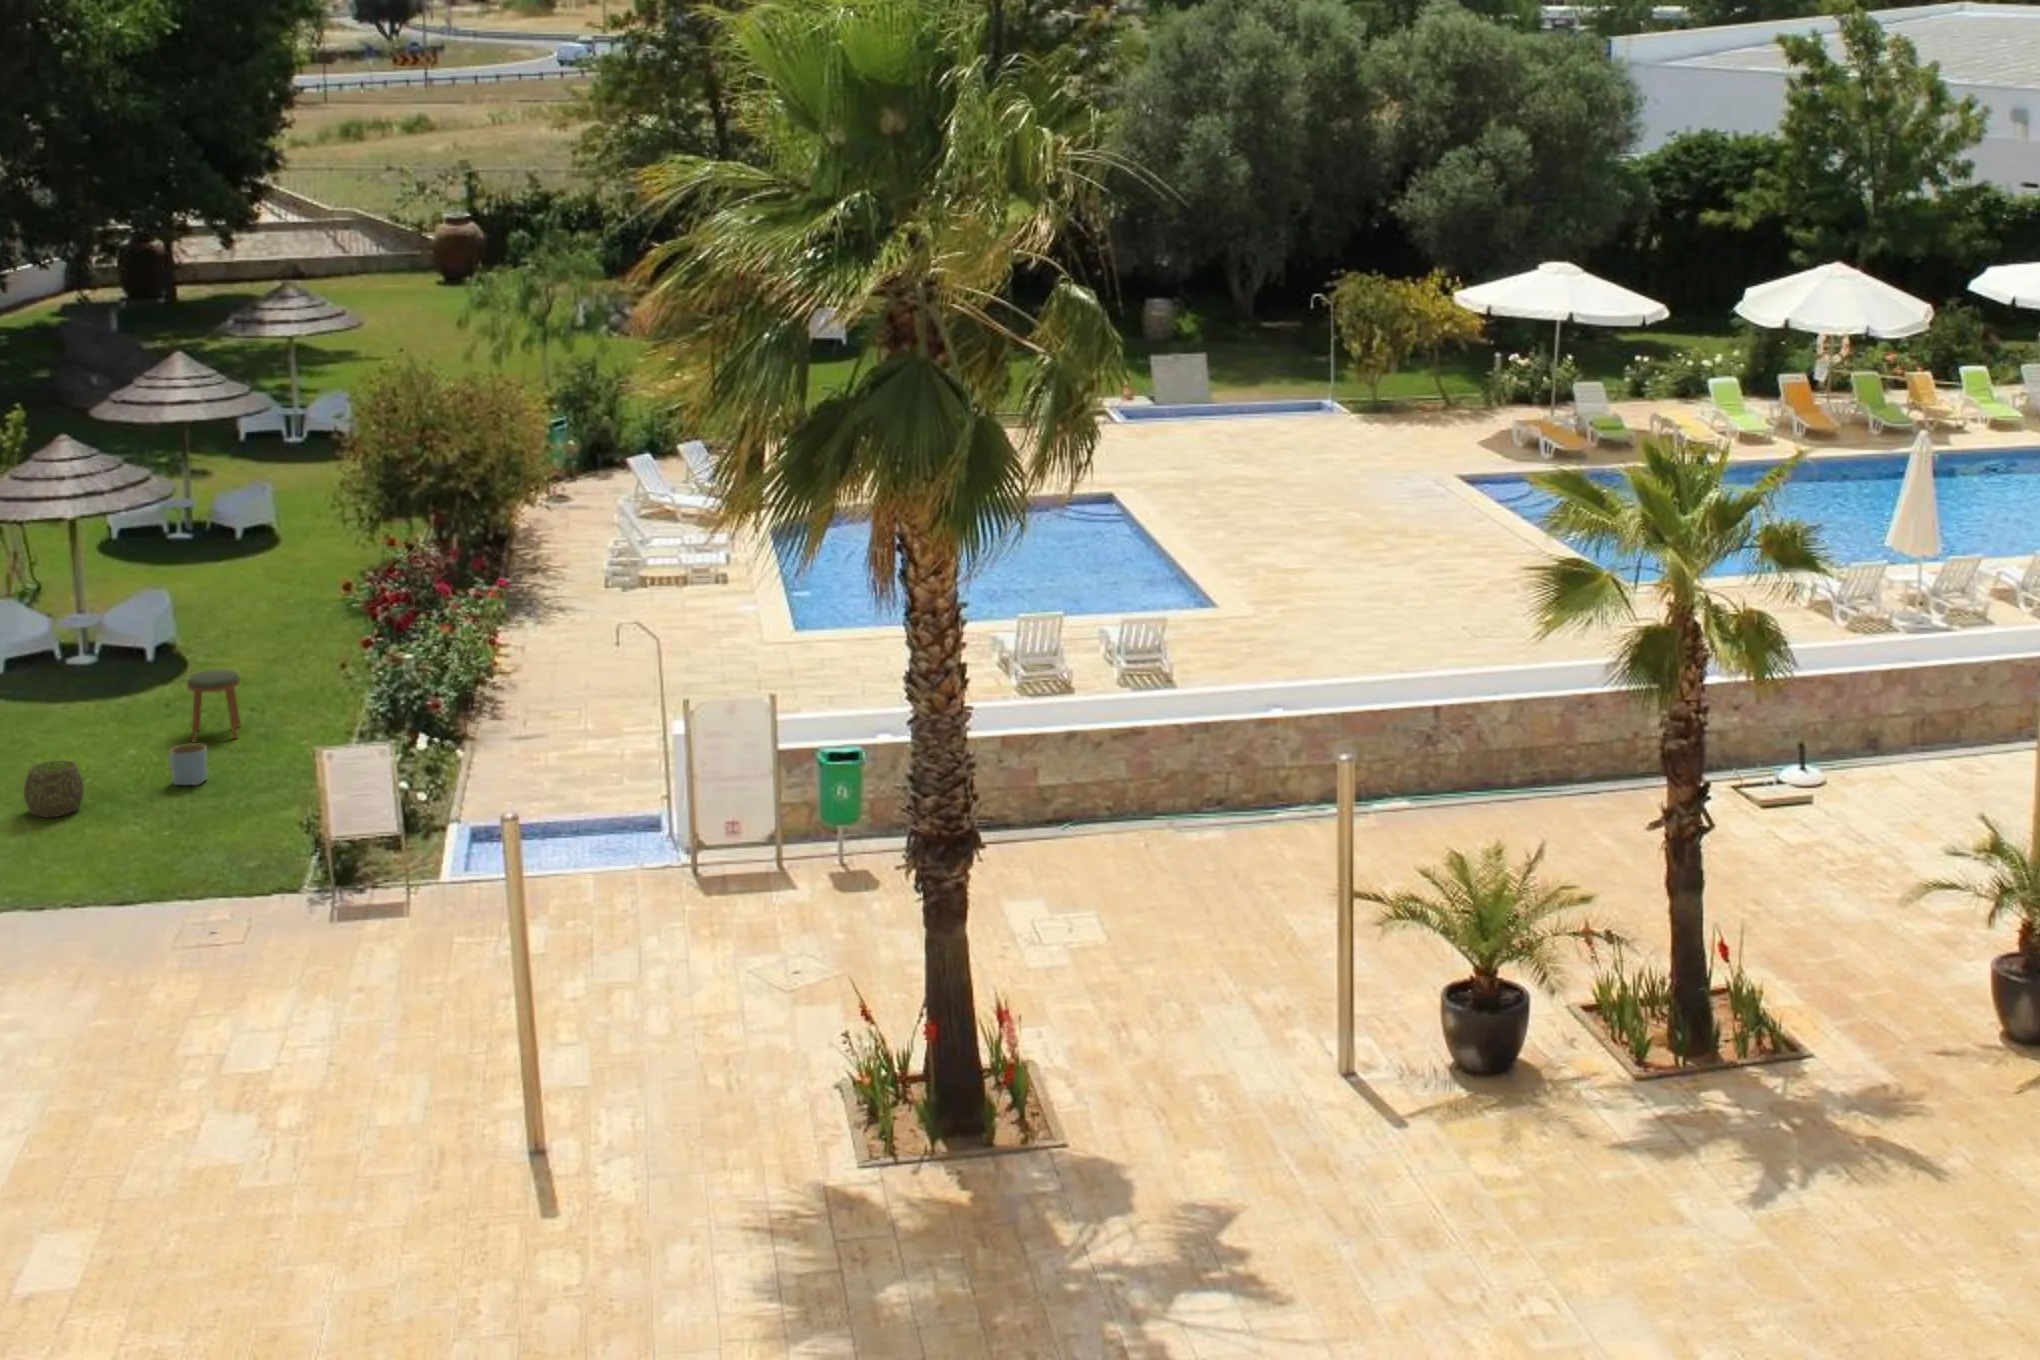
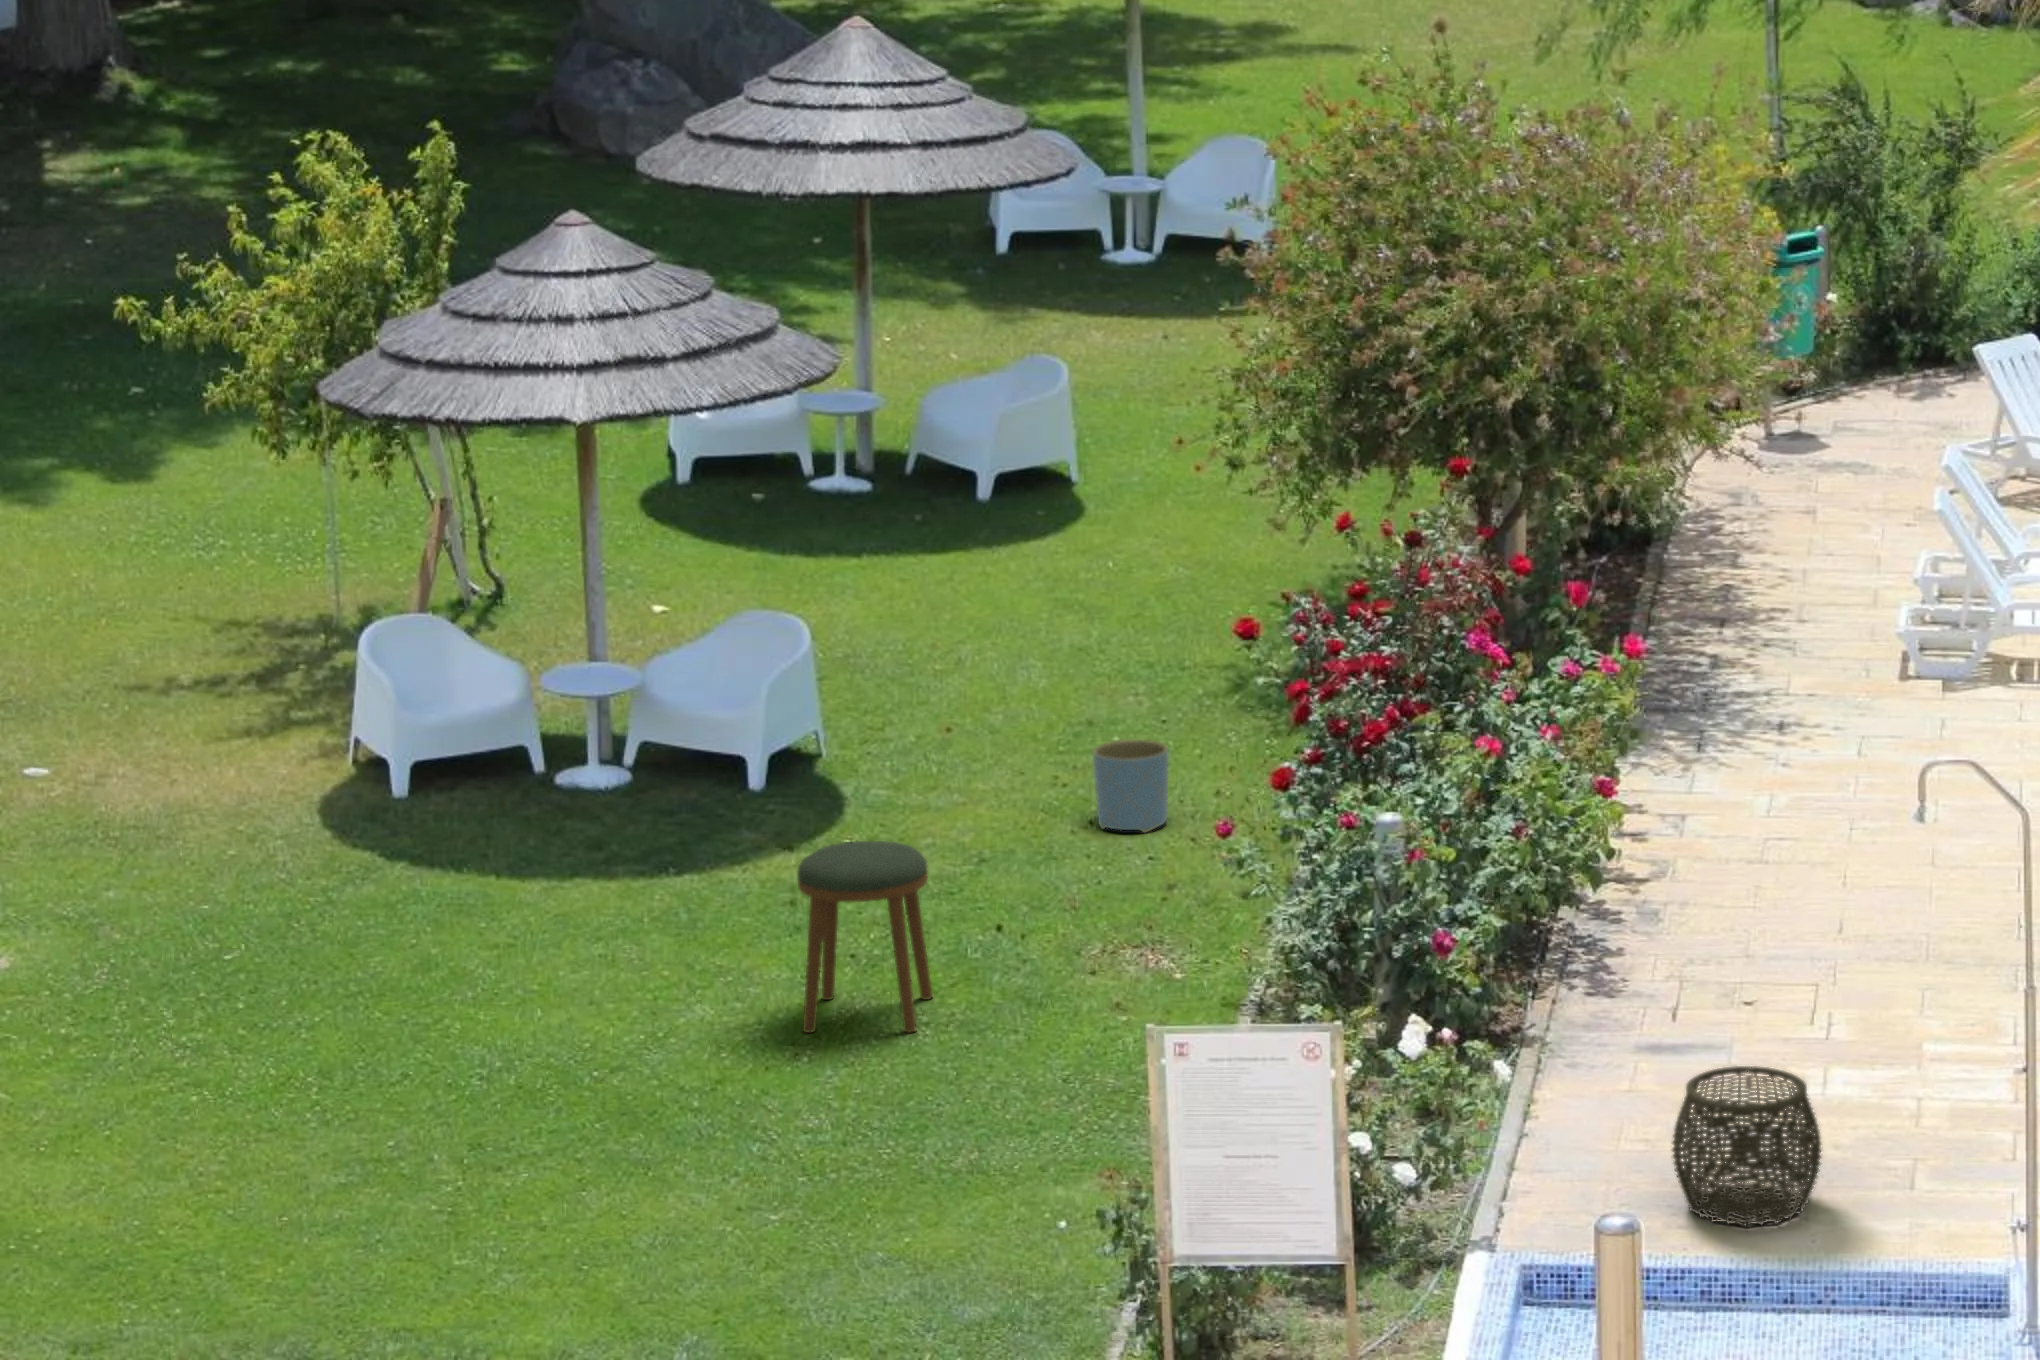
planter: present [170,743,207,785] -> present [1093,739,1168,832]
woven basket: present [24,760,84,817] -> present [1672,1066,1821,1225]

